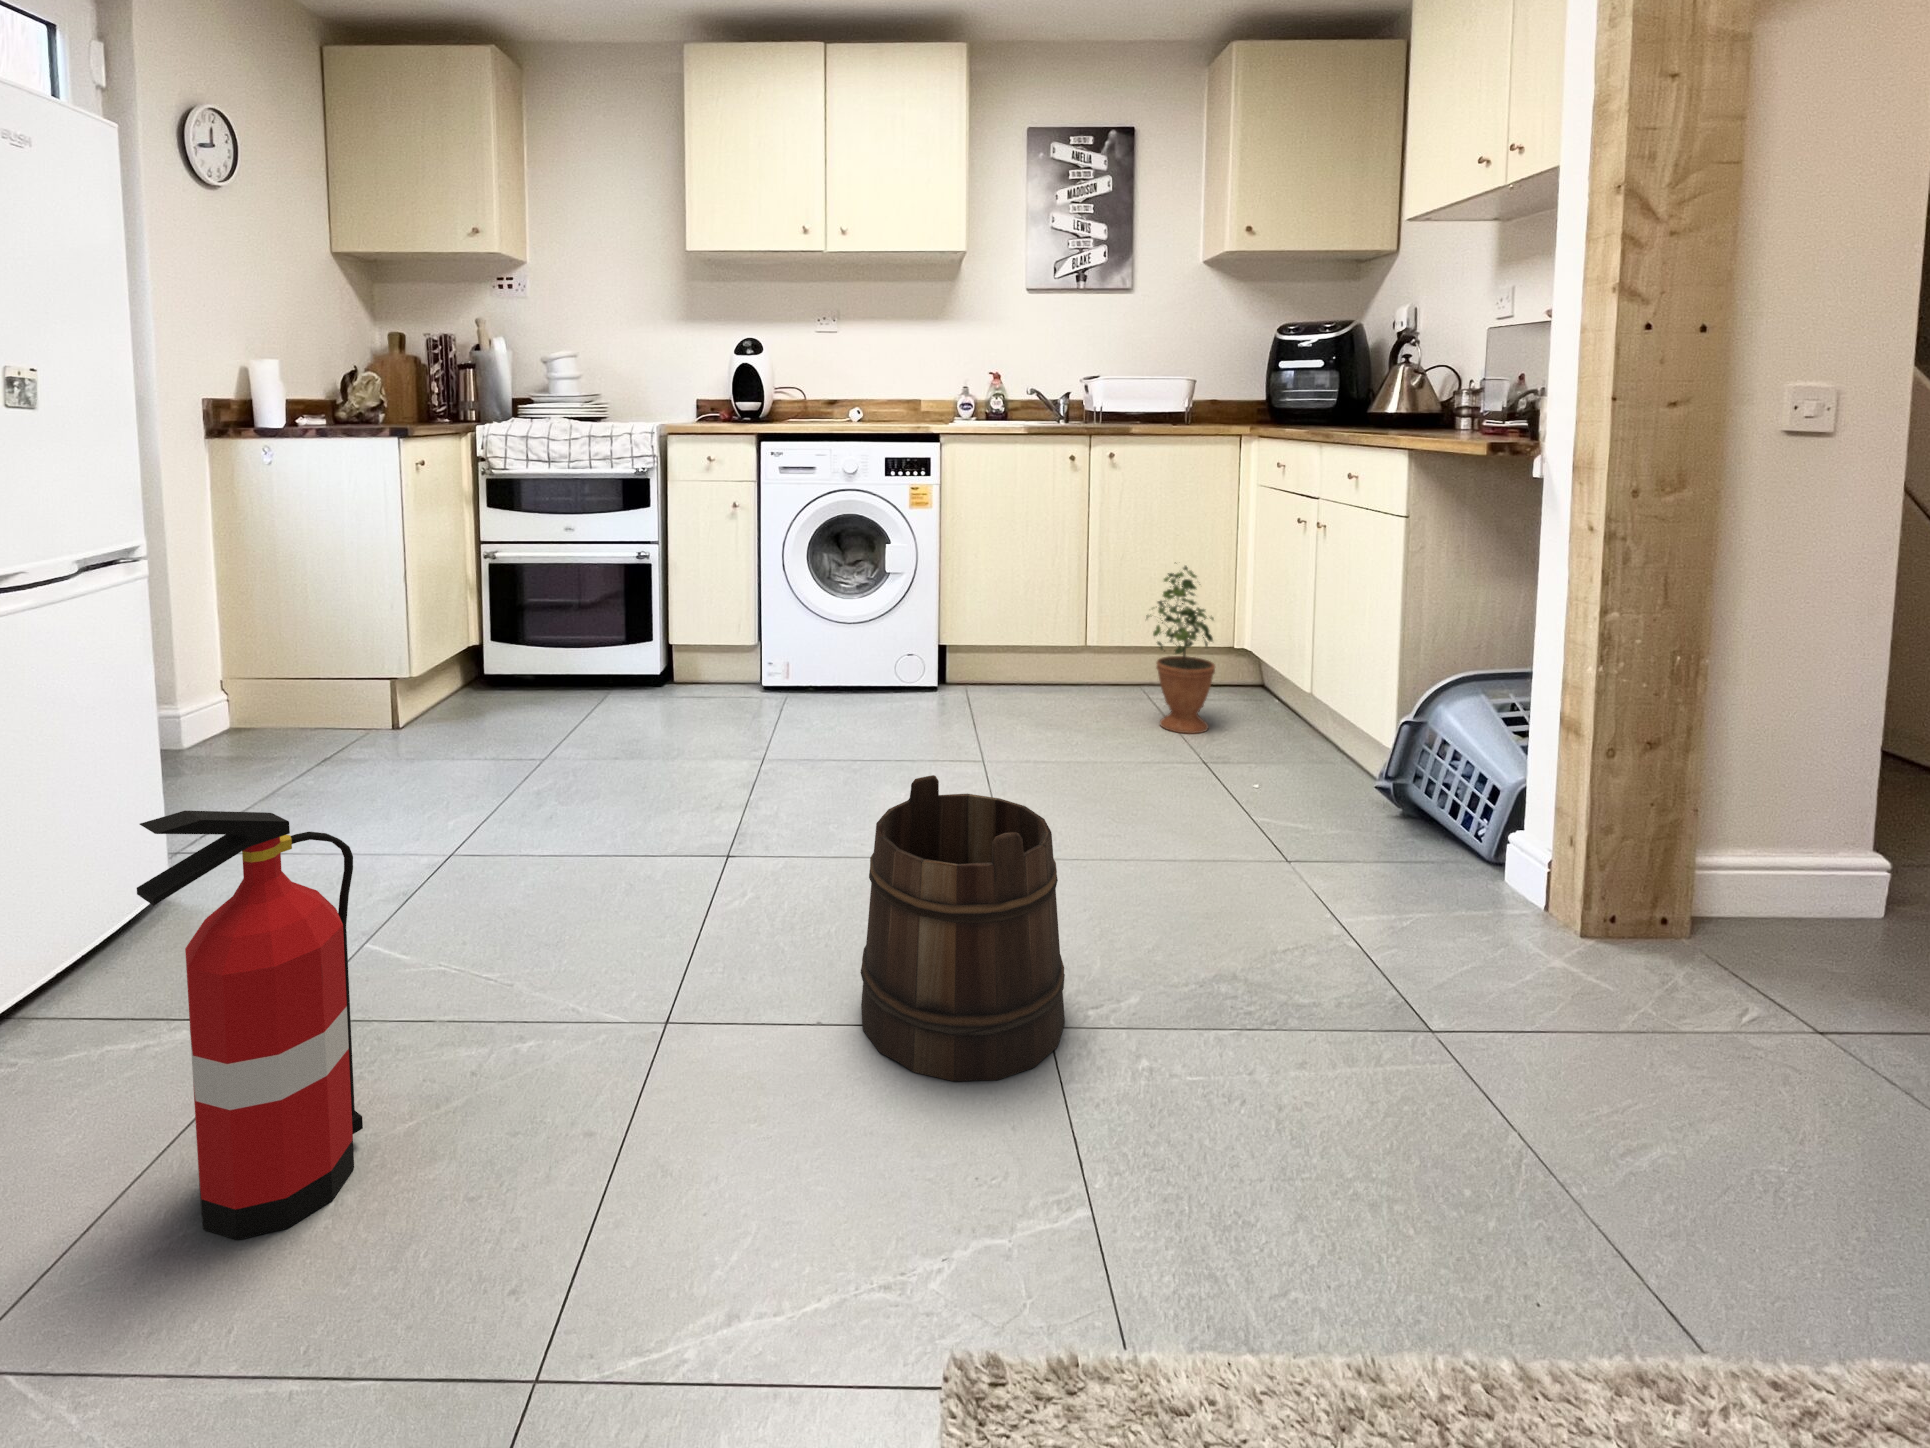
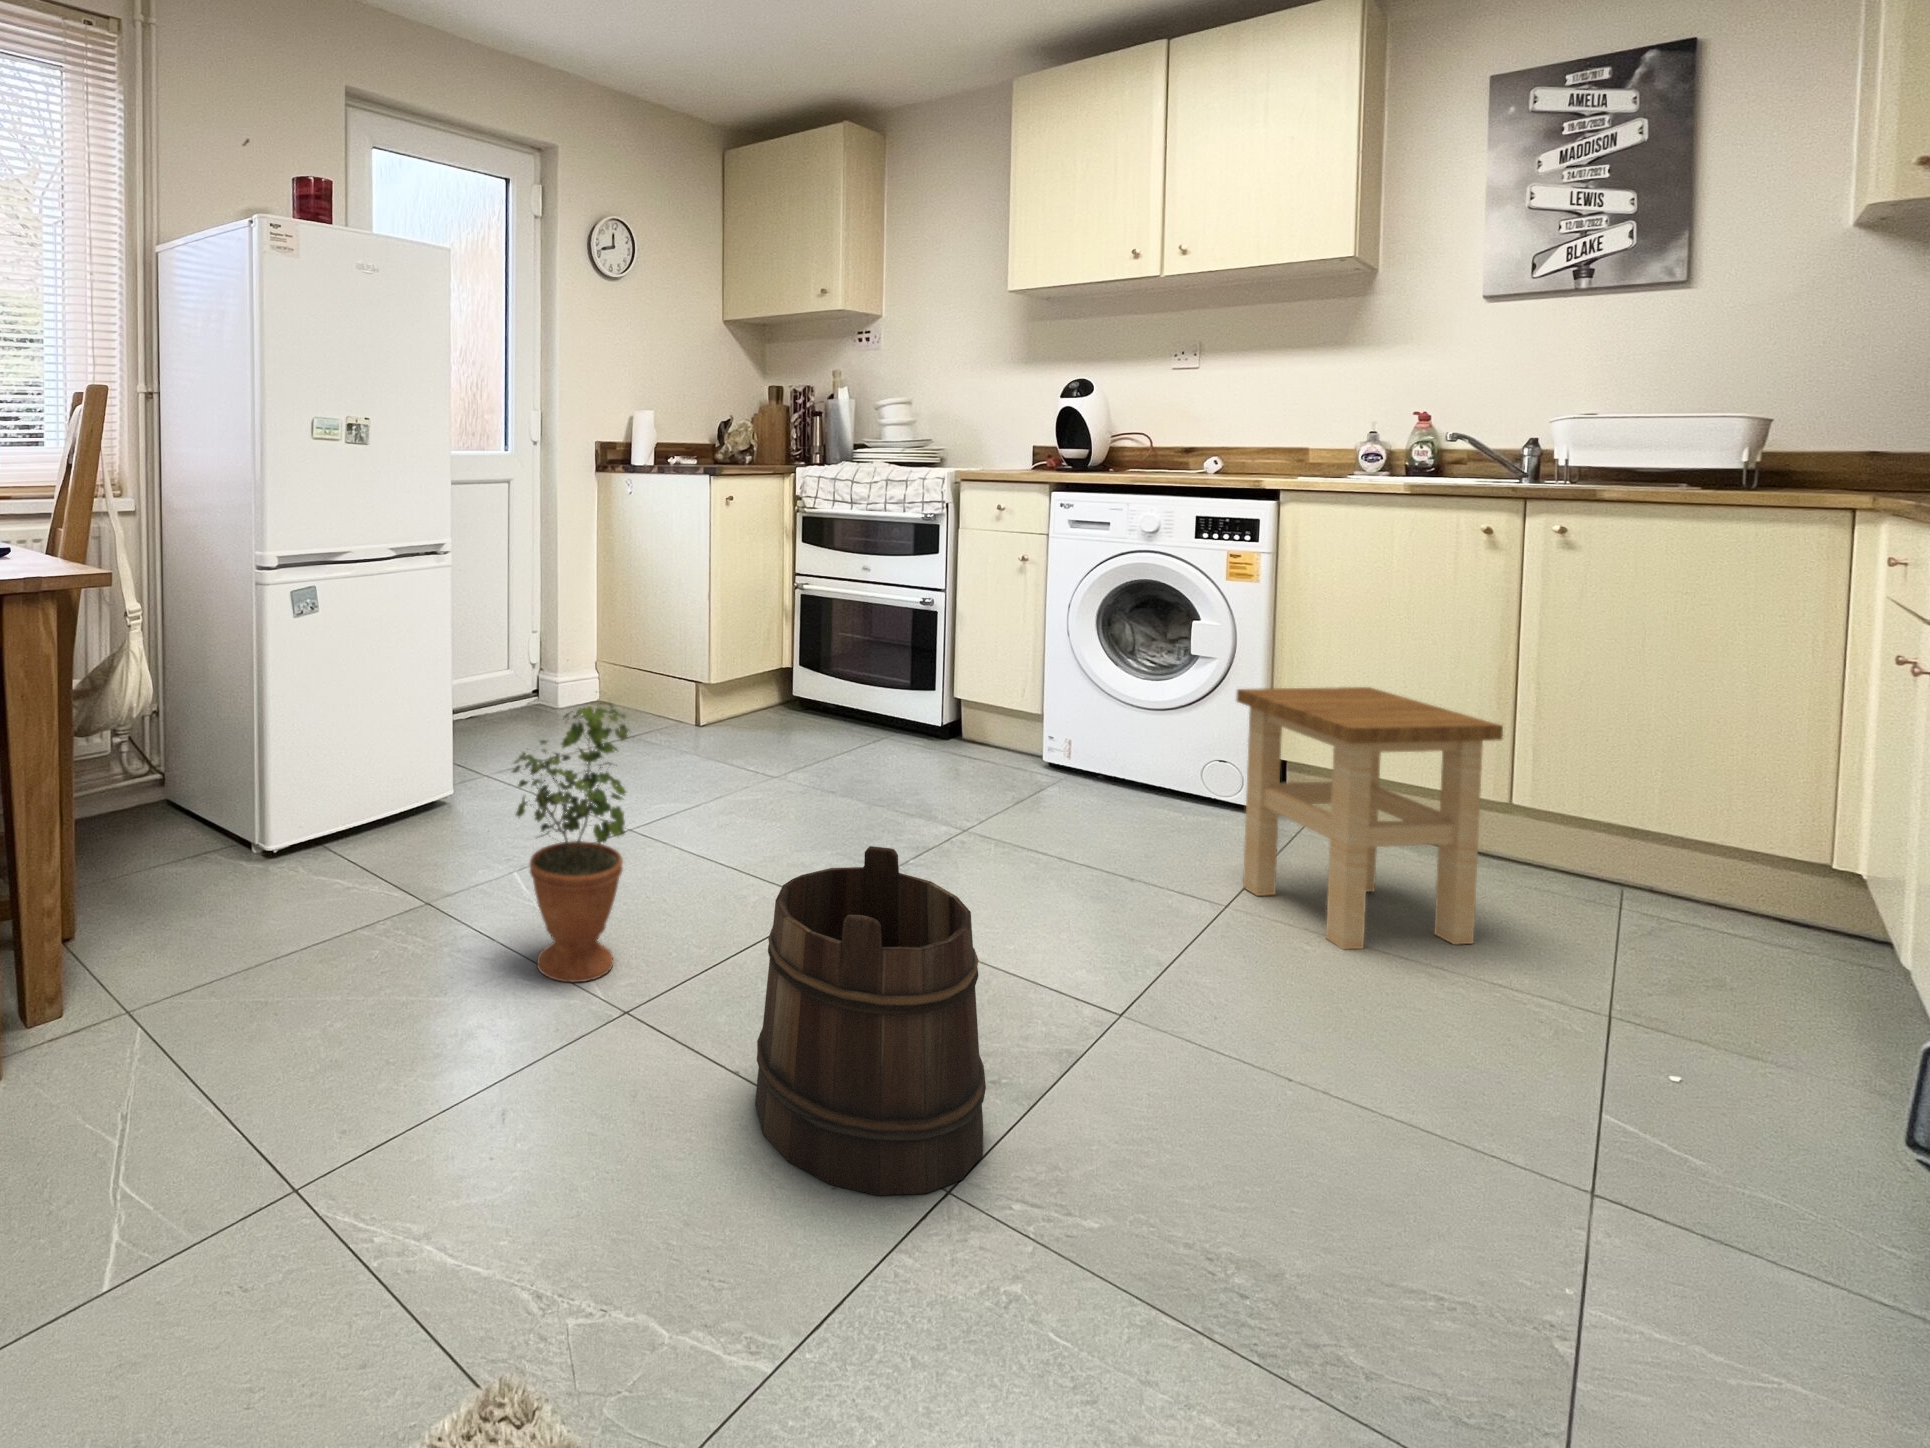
potted plant: present [1146,566,1215,734] -> present [512,705,629,983]
stool: none [974,577,1132,768] -> present [1236,687,1503,949]
fire extinguisher: present [137,811,363,1240] -> none [263,702,399,1004]

